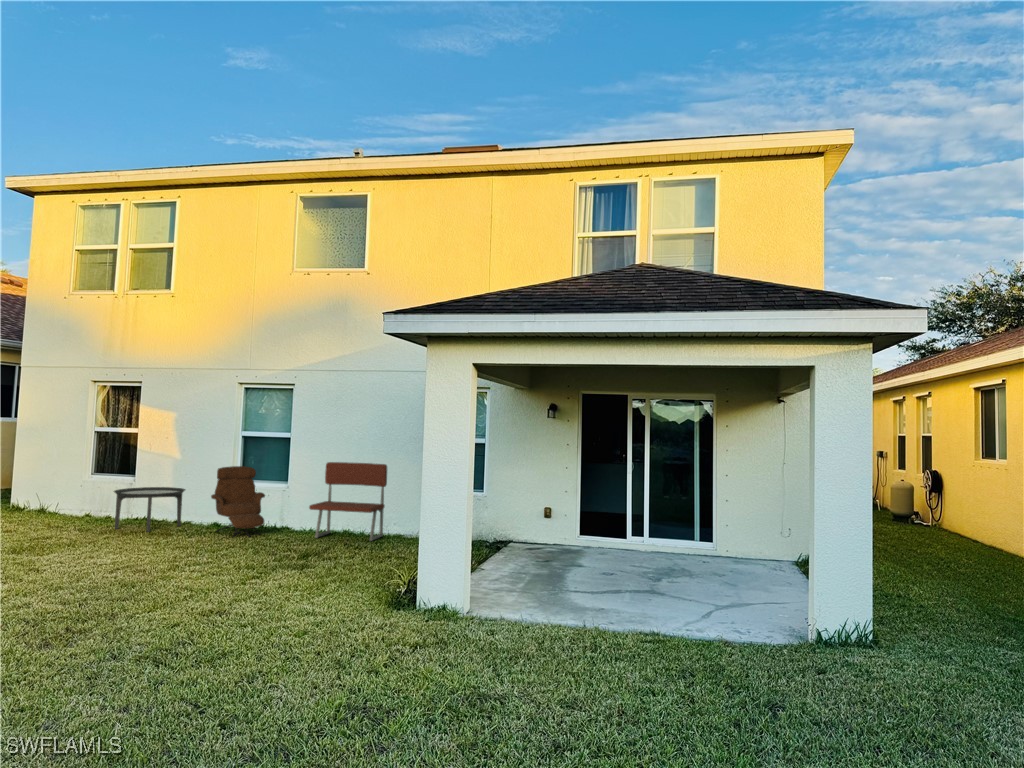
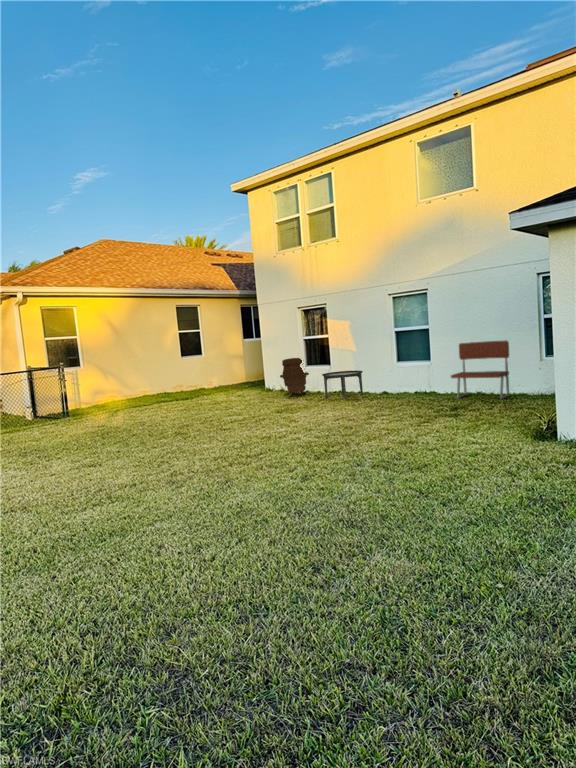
lounge chair: present [211,466,265,537] -> present [280,358,309,397]

